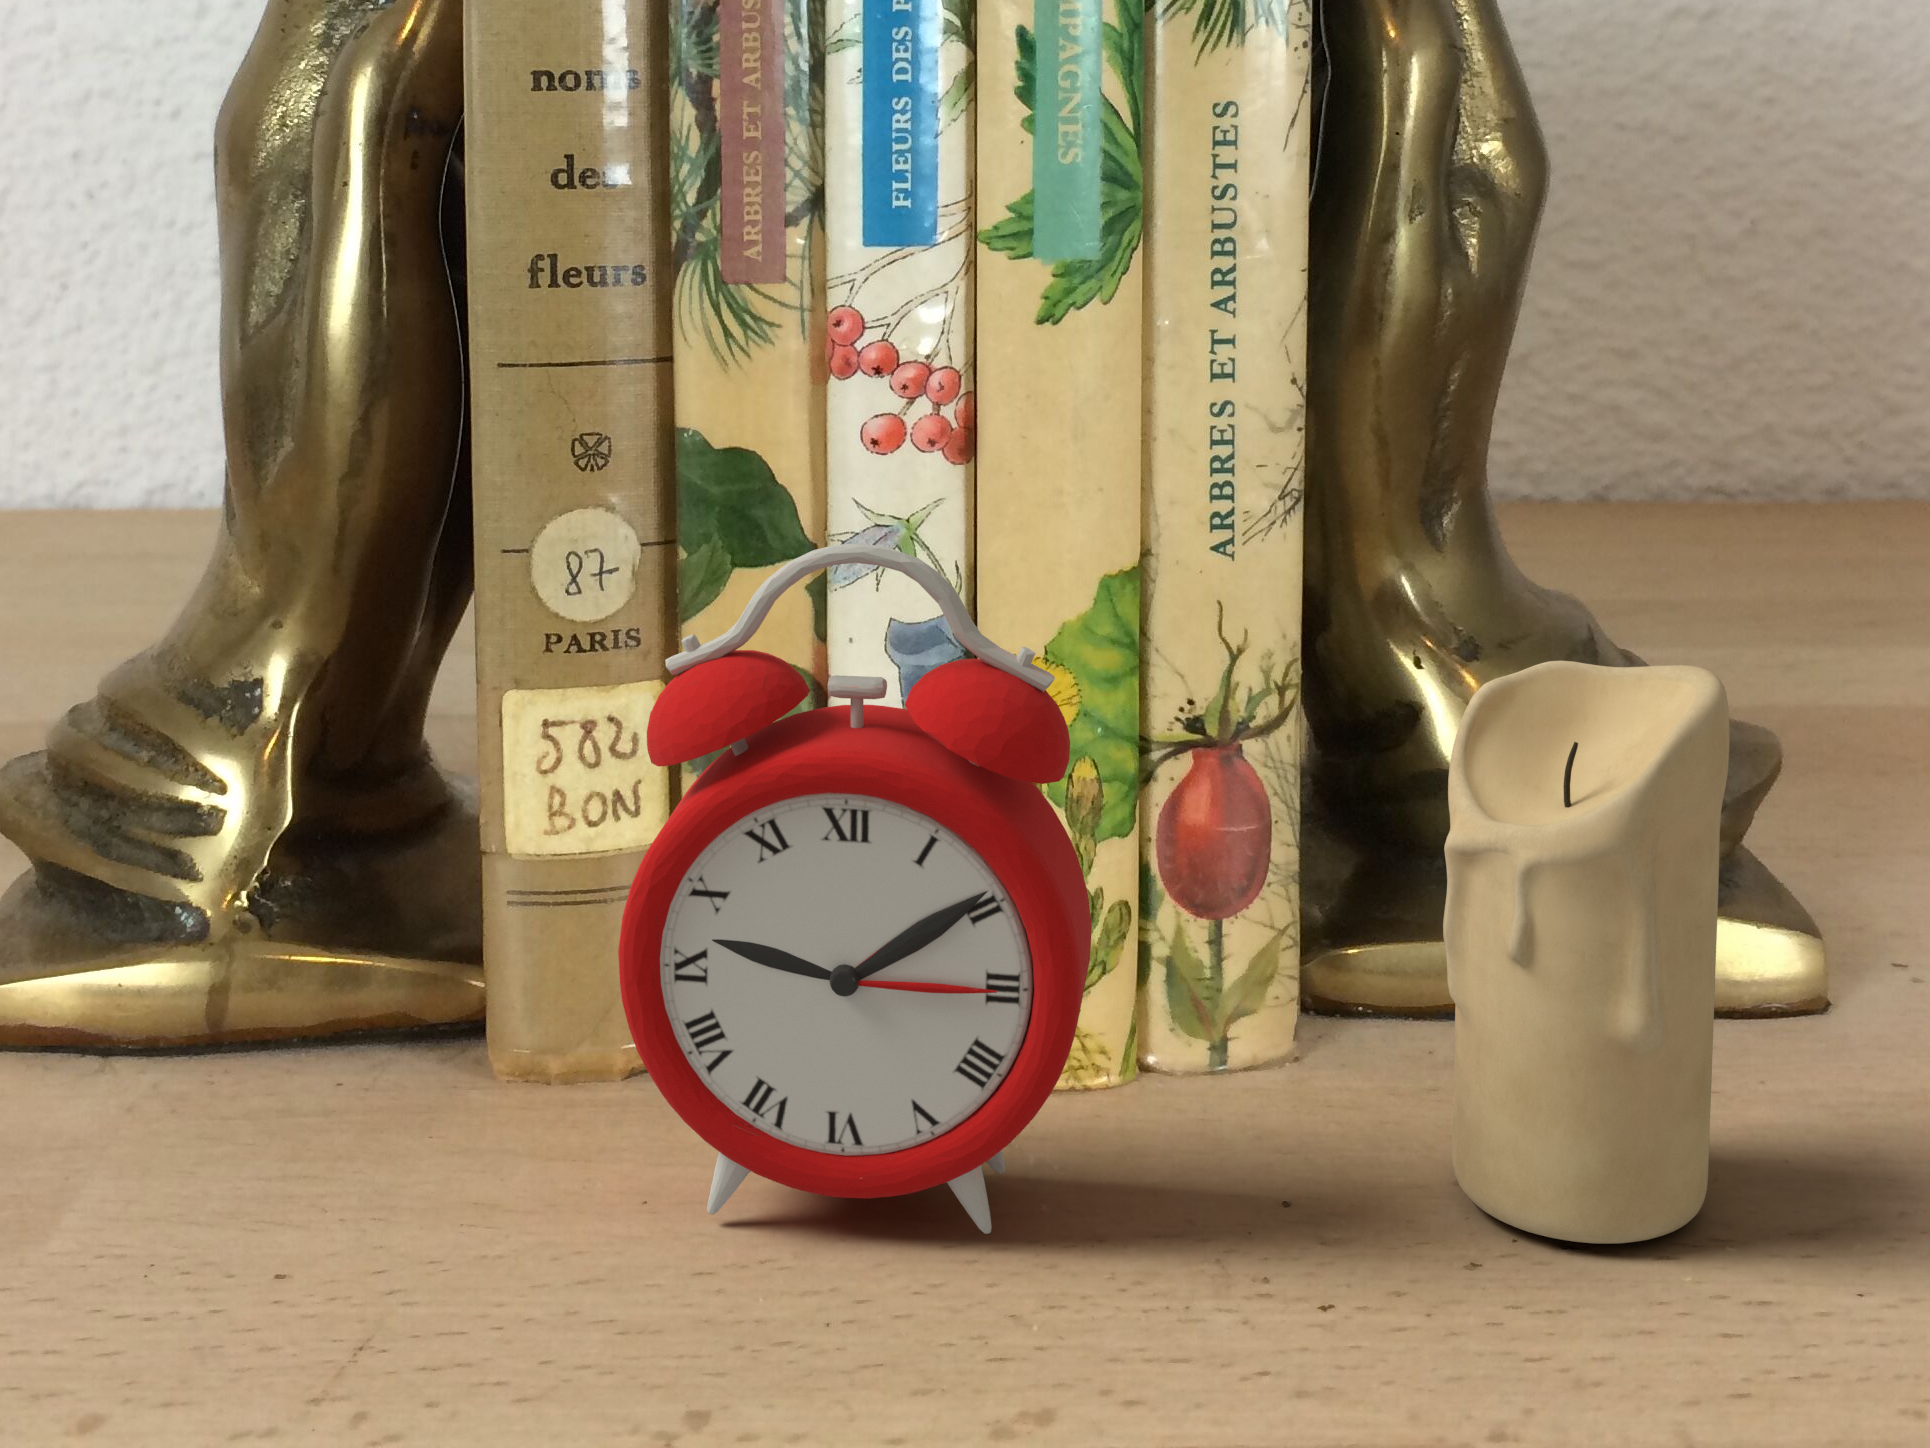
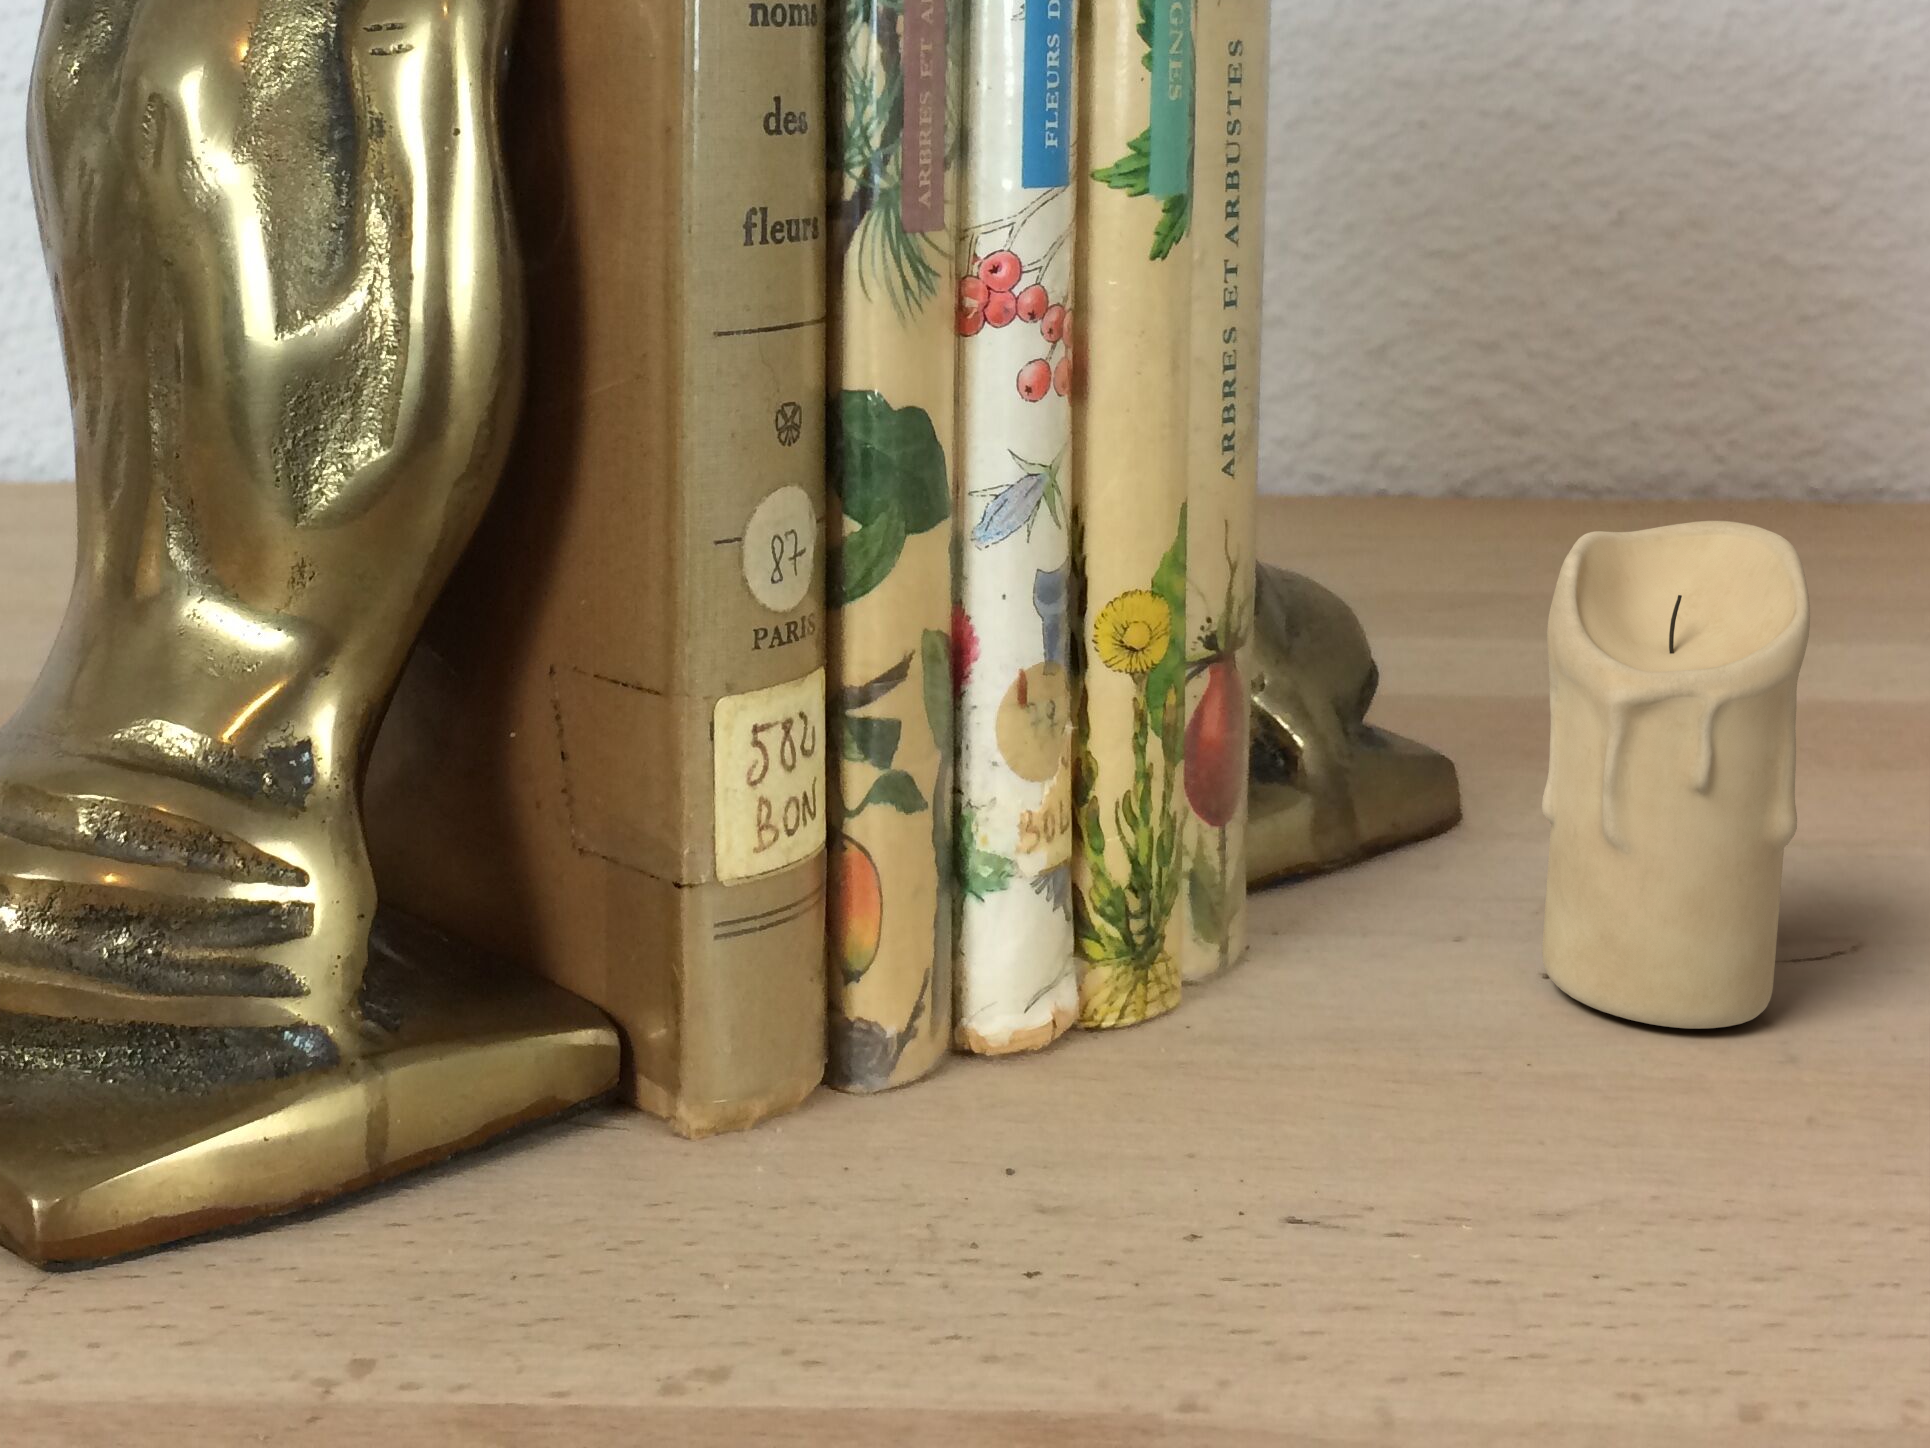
alarm clock: present [618,544,1091,1234] -> none [1001,478,1469,1200]

